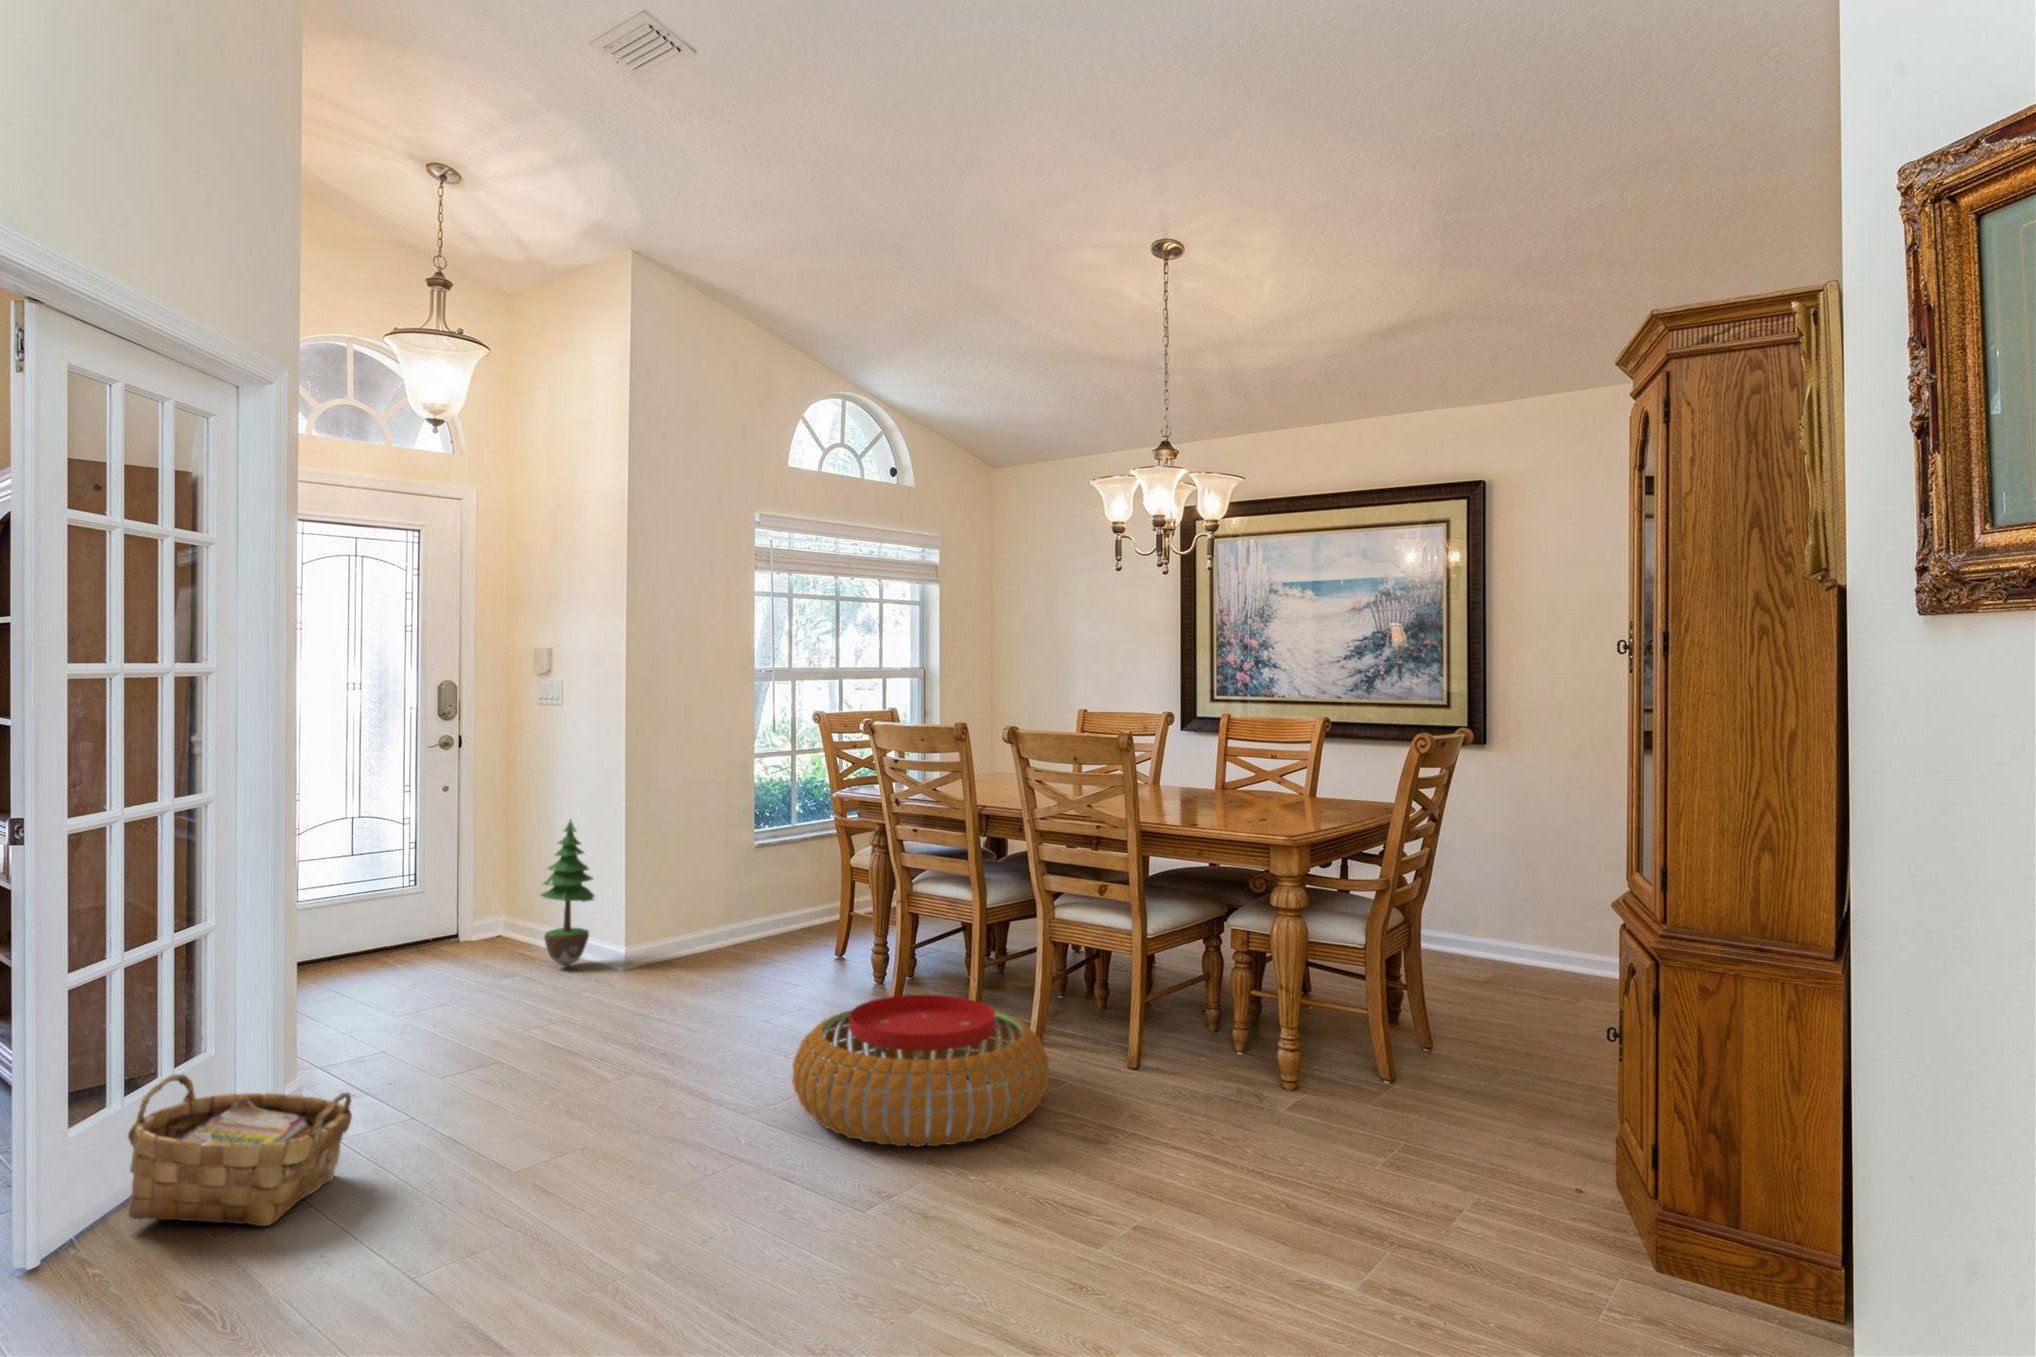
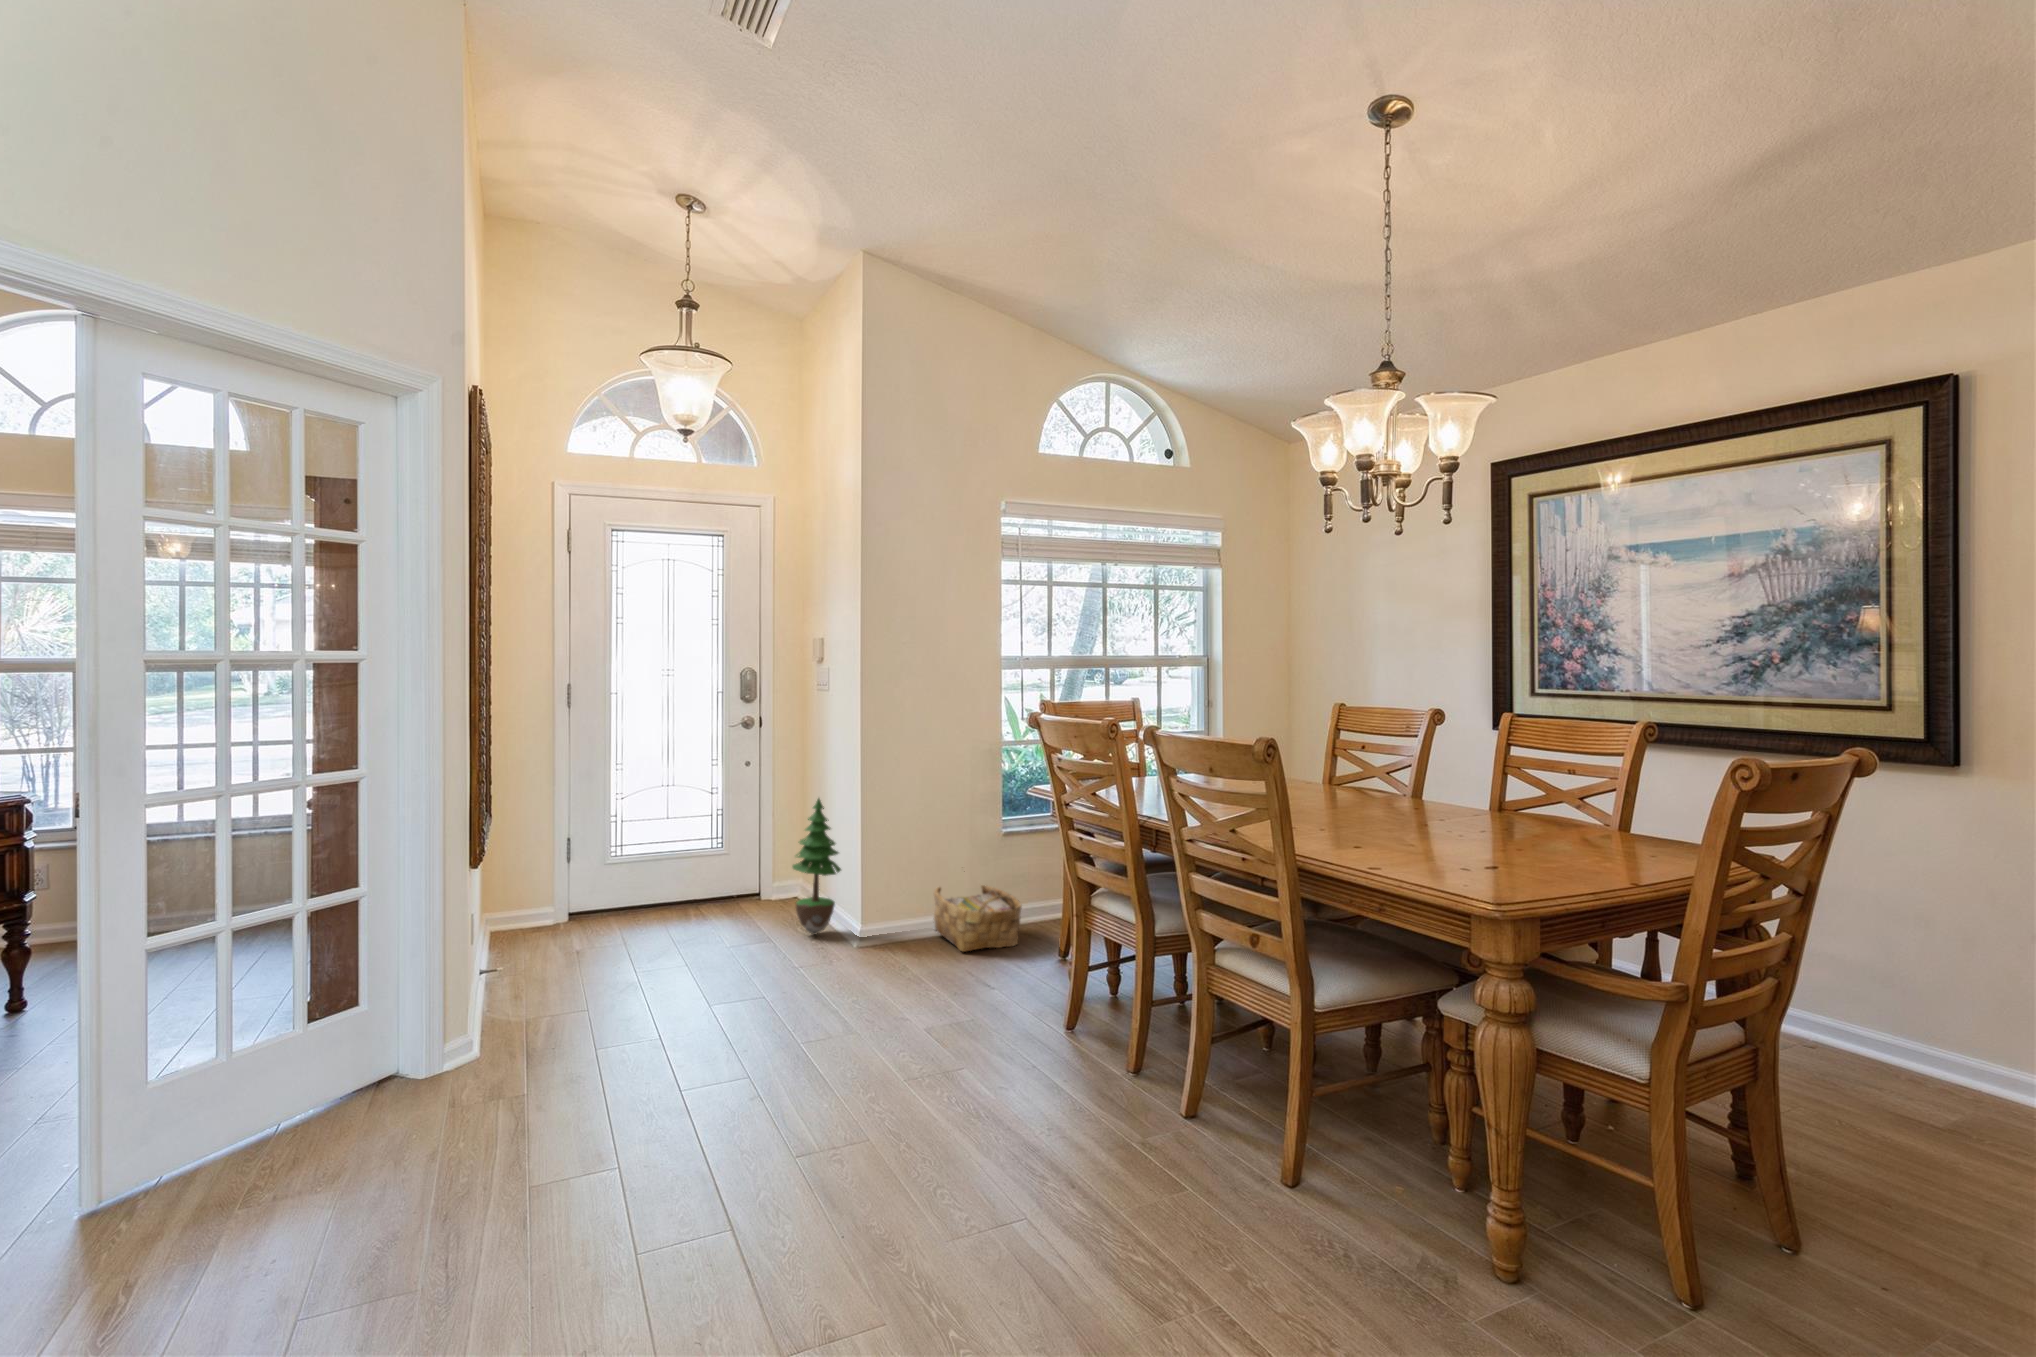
pouf: present [792,995,1049,1147] -> none [822,1040,1137,1266]
woven basket: present [128,1074,352,1226] -> present [933,867,1022,952]

